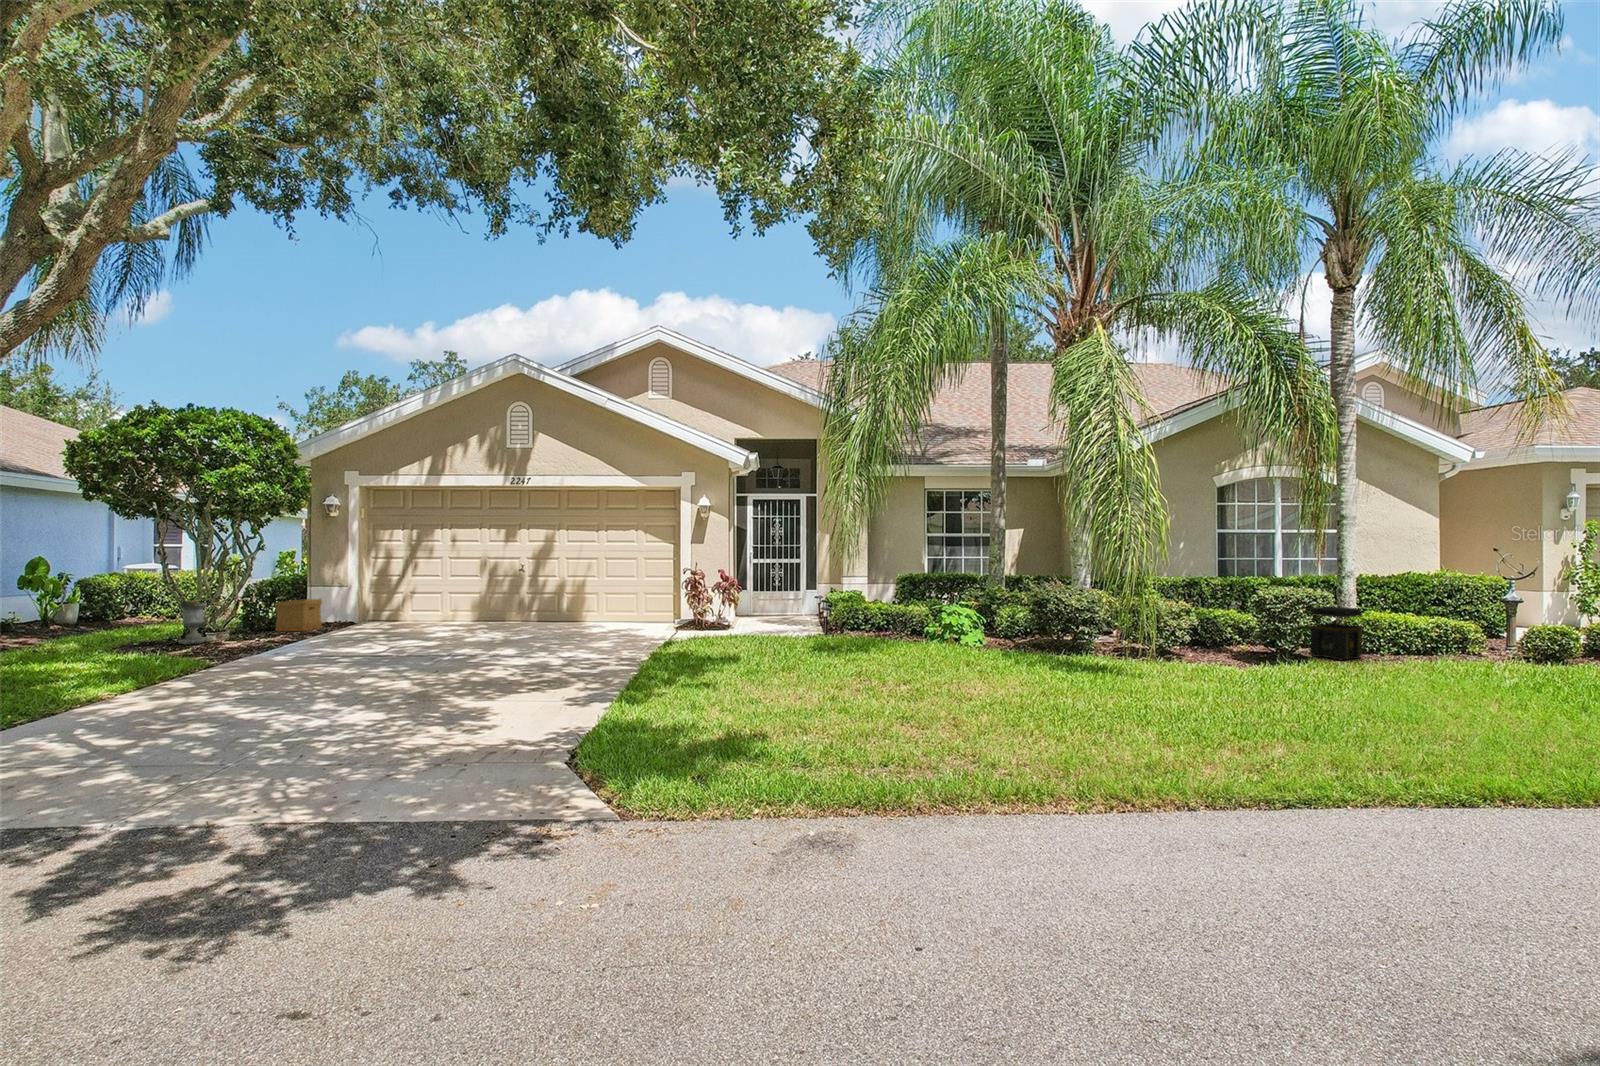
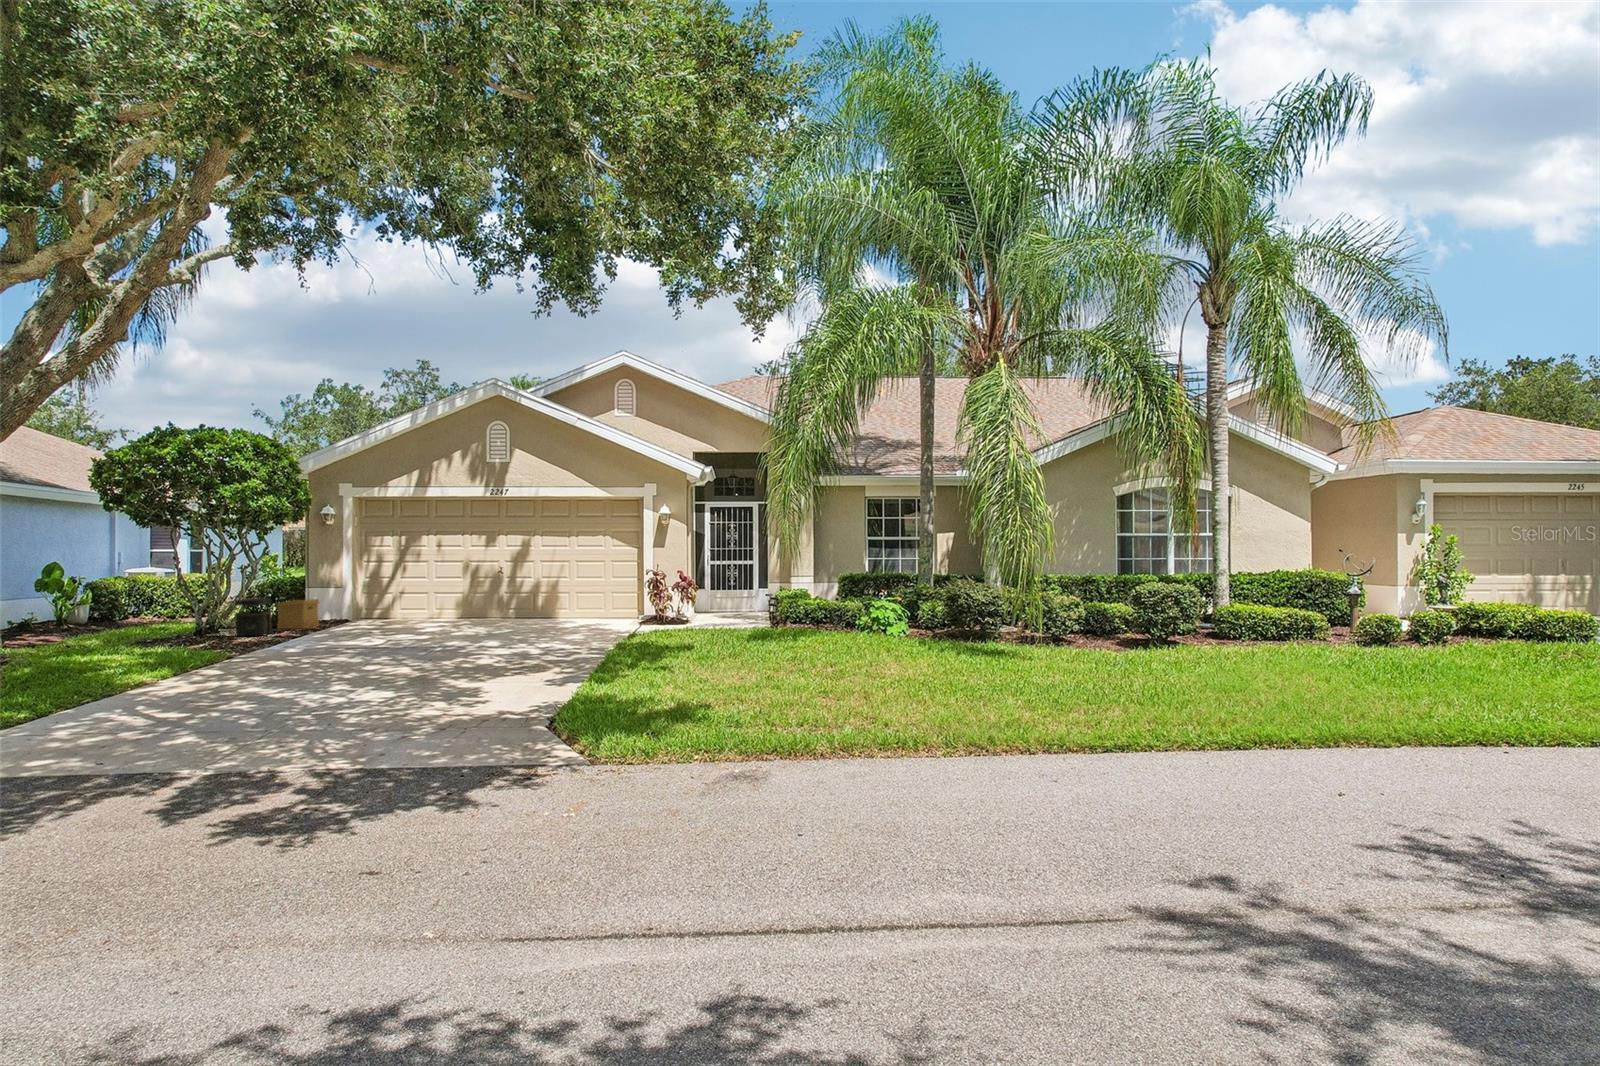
planter: present [178,600,208,644] -> none [192,600,219,641]
toolbox: present [1309,606,1363,660] -> present [235,598,272,637]

